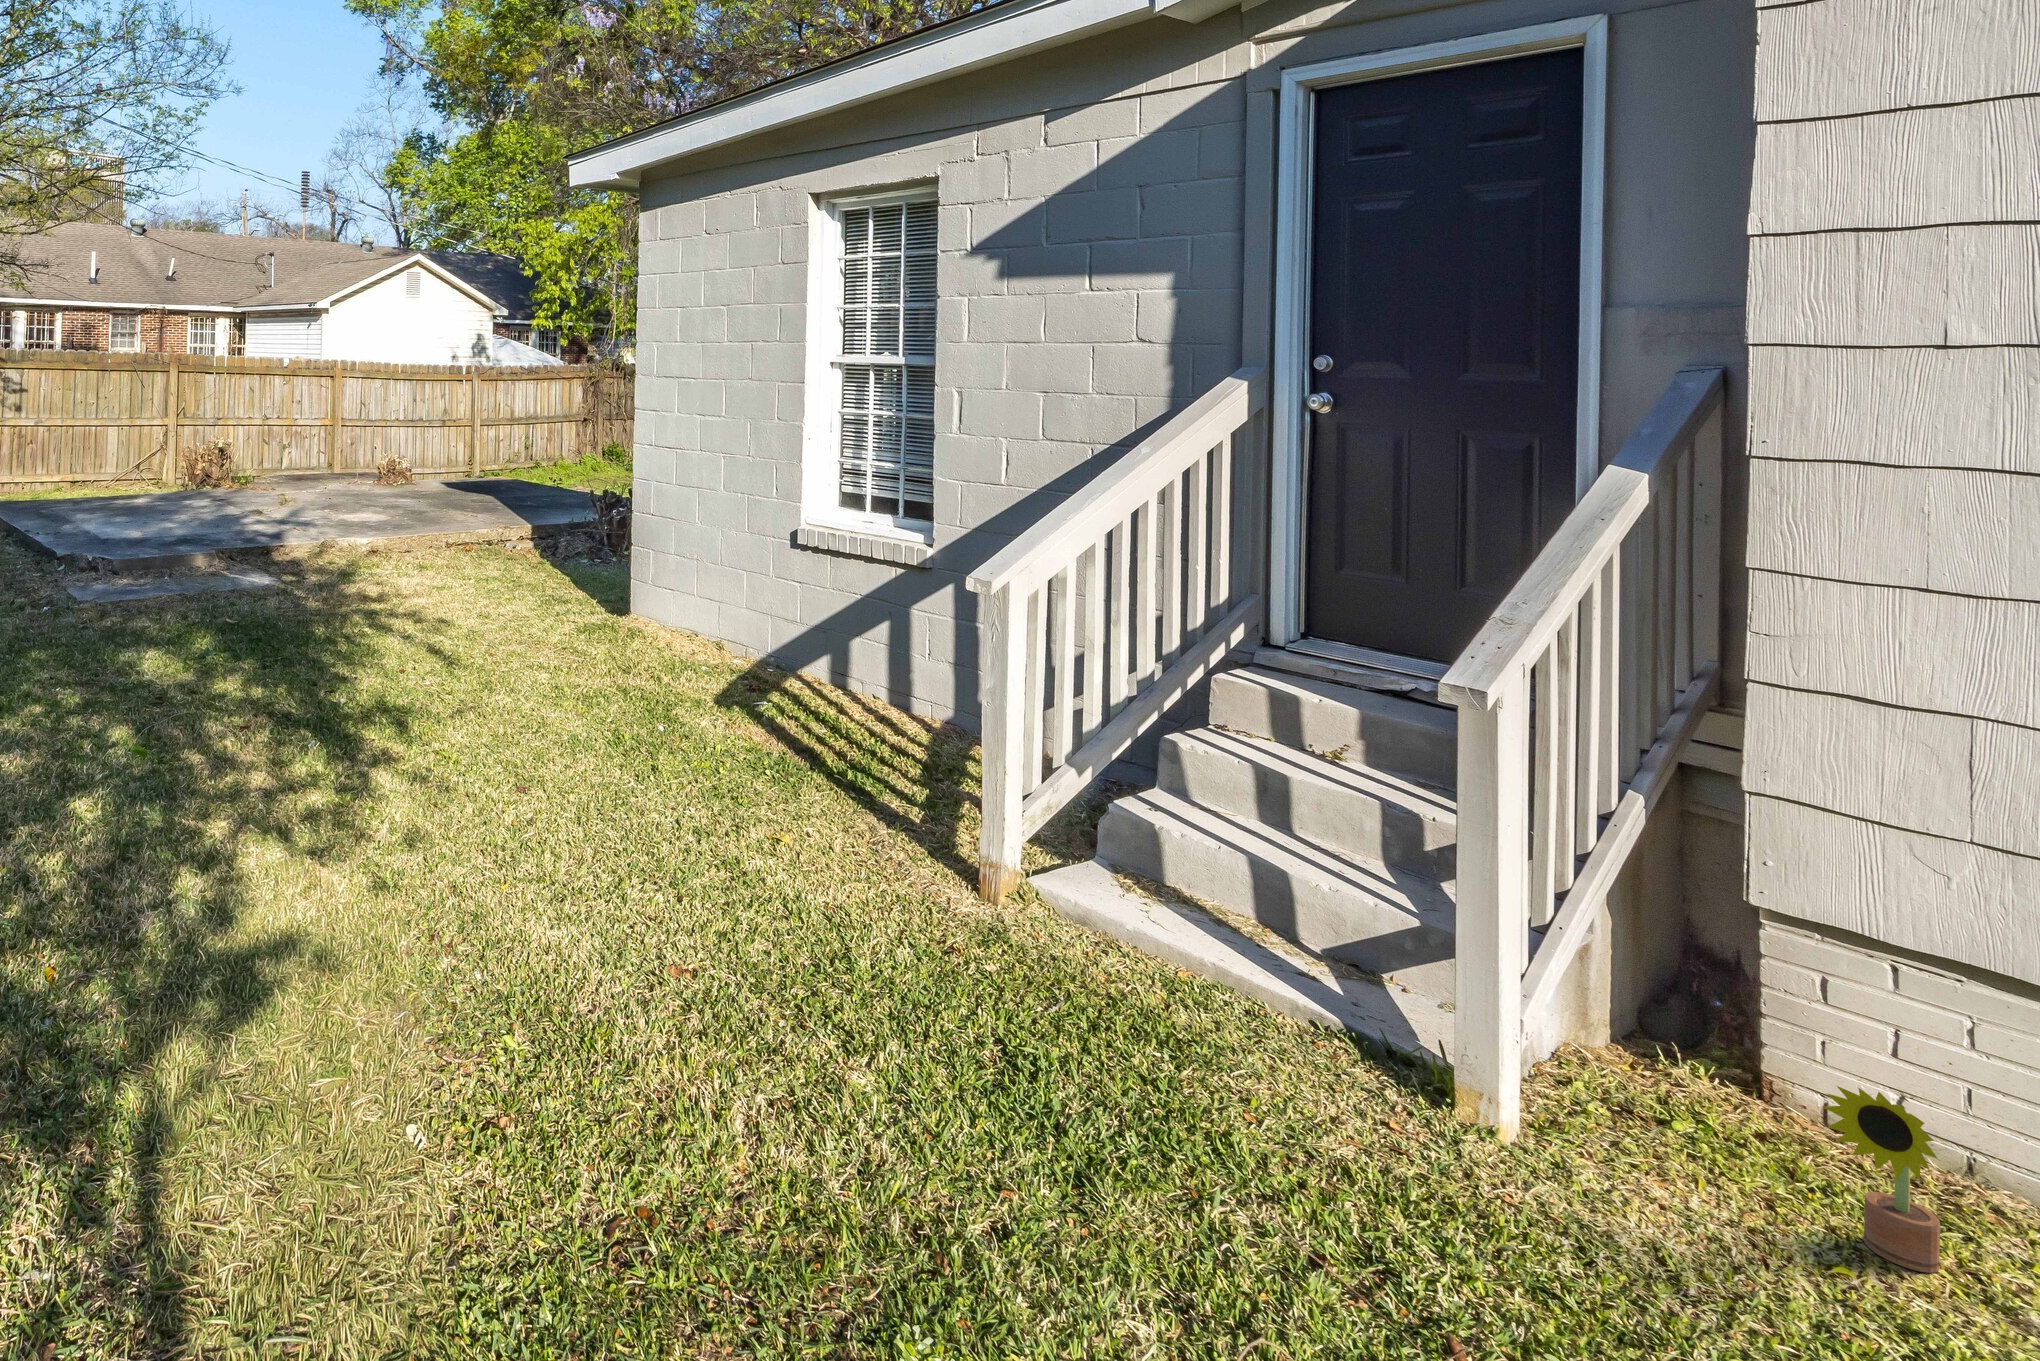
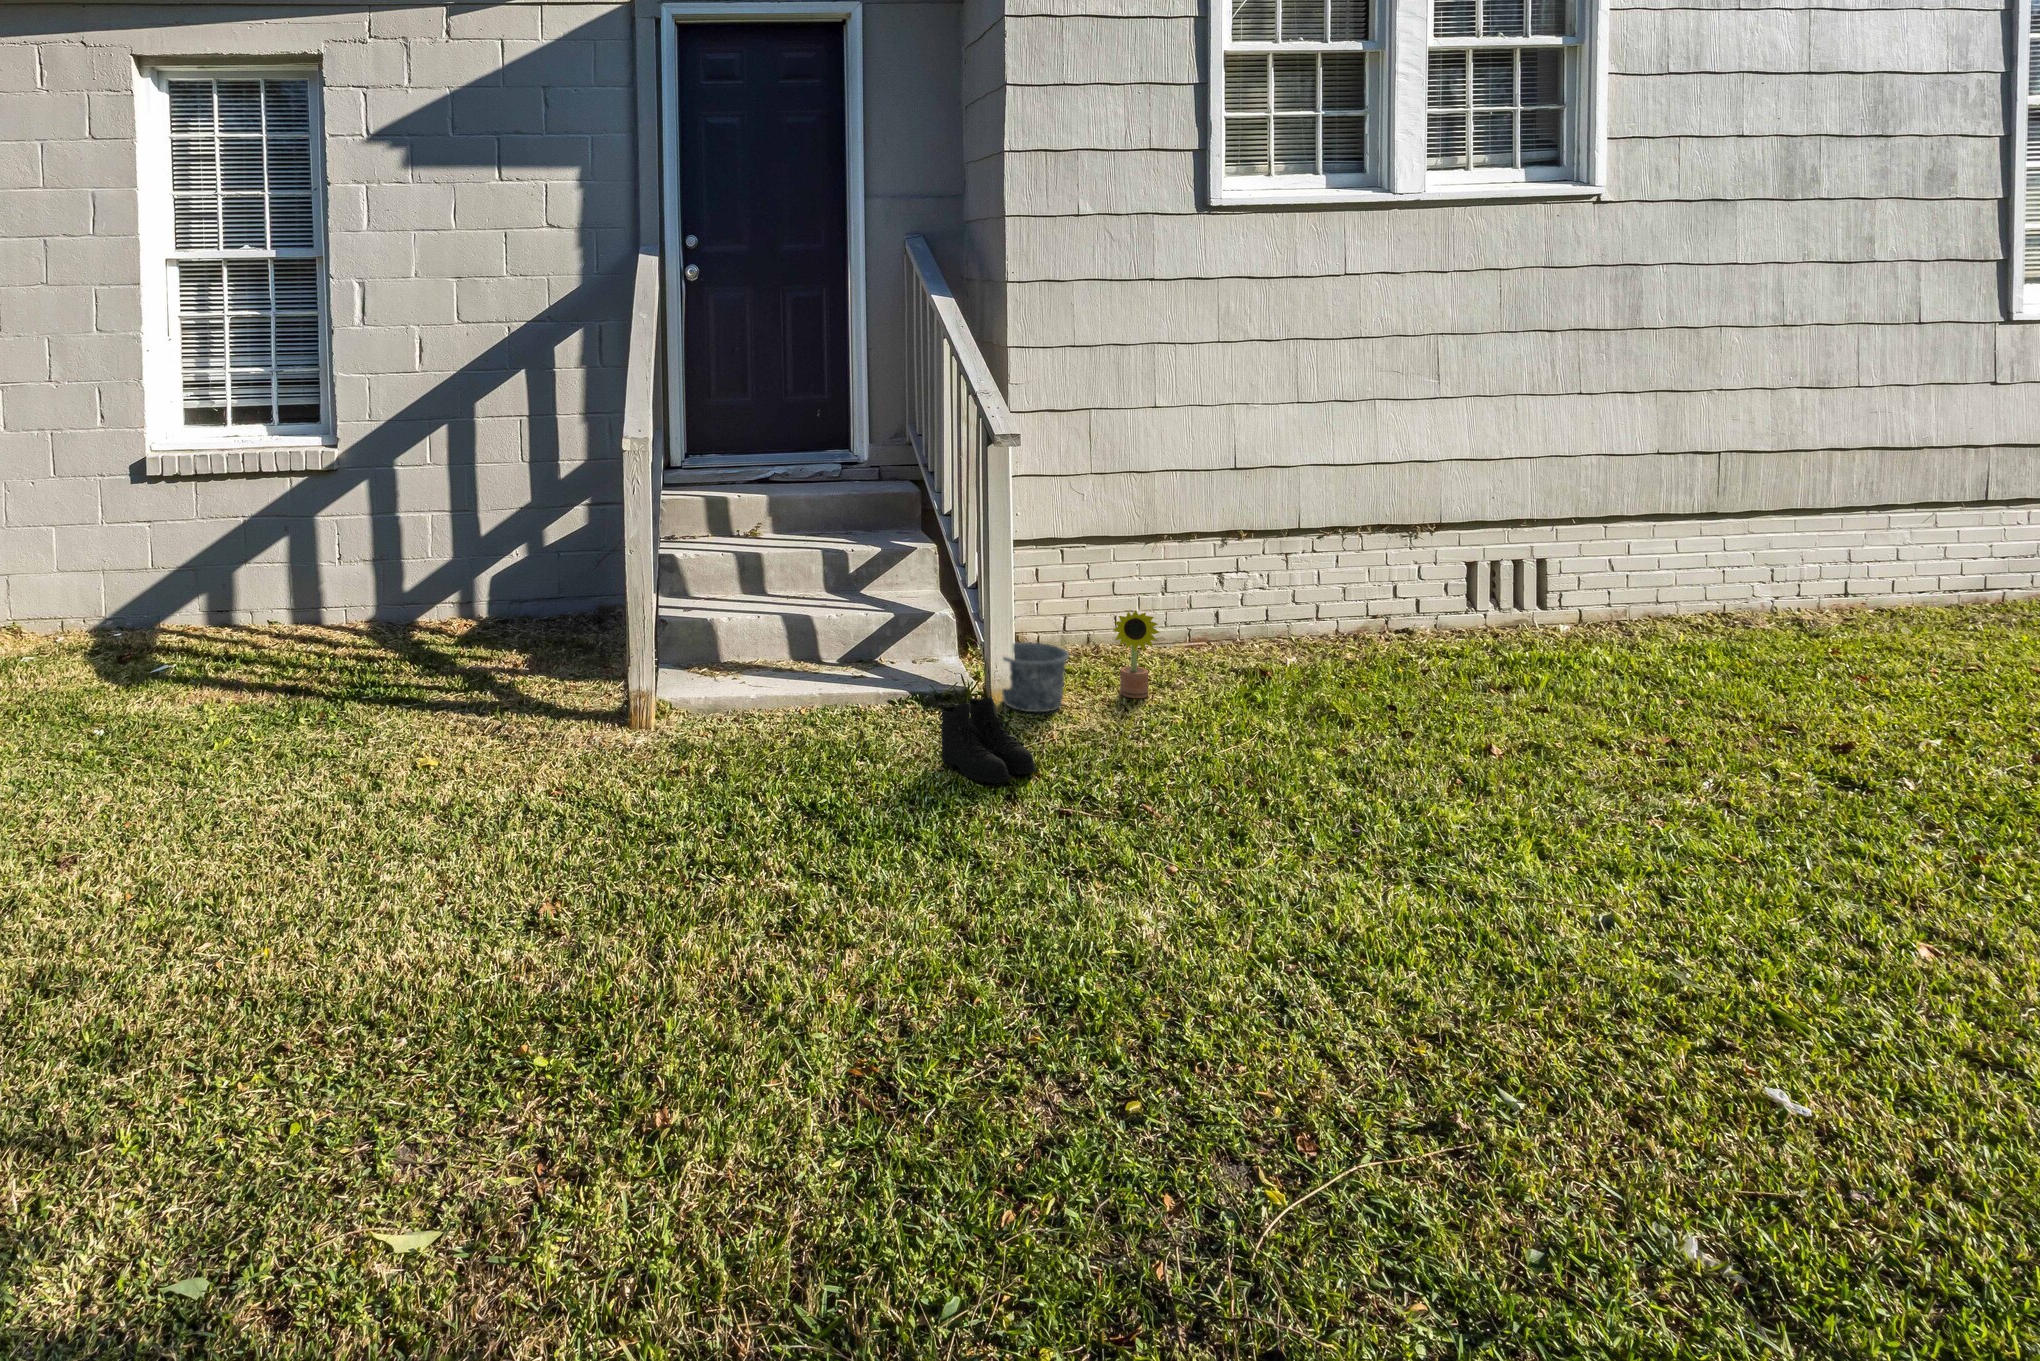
bucket: none [1546,1001,1709,1185] -> present [1002,642,1069,712]
boots: none [1294,1055,1431,1222] -> present [939,696,1036,783]

